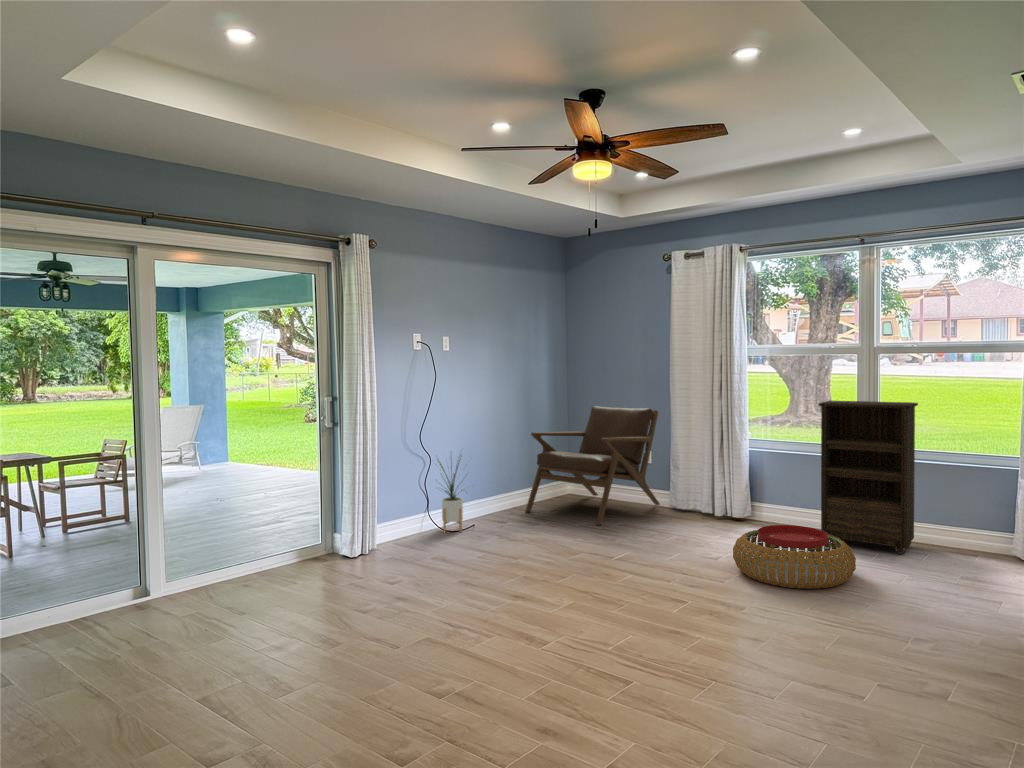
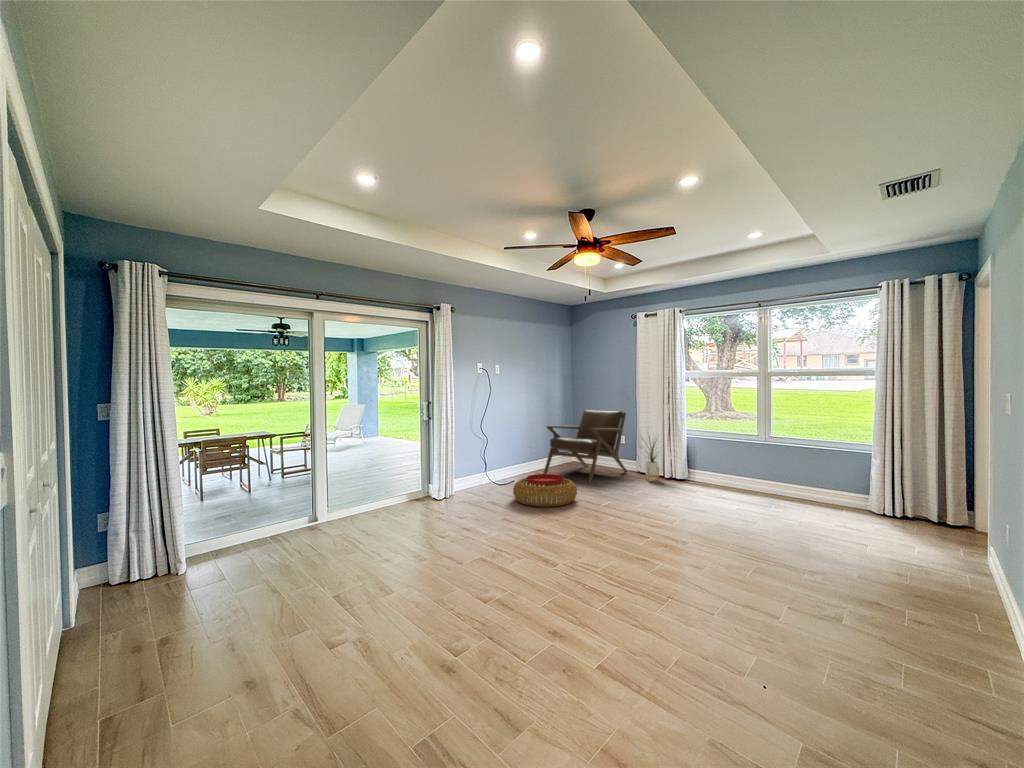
bookshelf: present [819,401,918,554] -> none [724,405,785,497]
house plant: present [439,456,463,532] -> present [646,437,659,481]
pouf: present [733,525,856,589] -> present [513,474,577,507]

